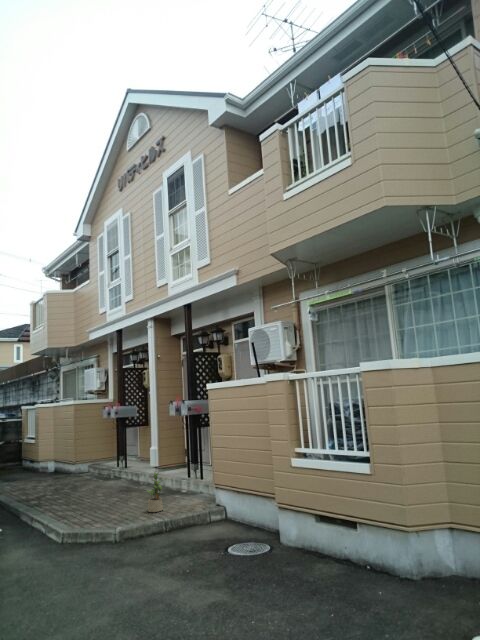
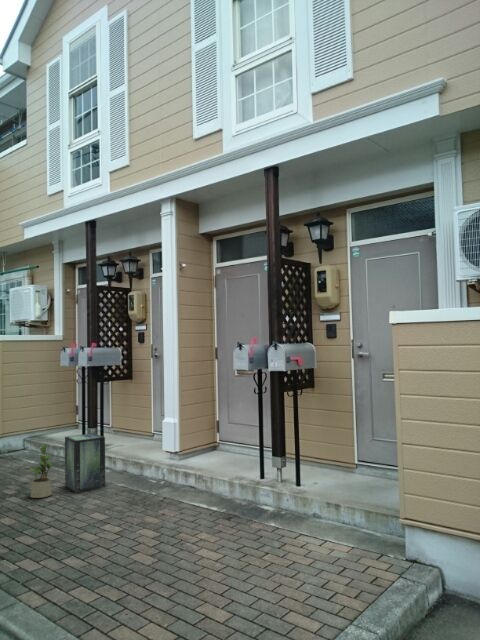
storage box: none [171,465,201,509] -> present [65,433,105,493]

